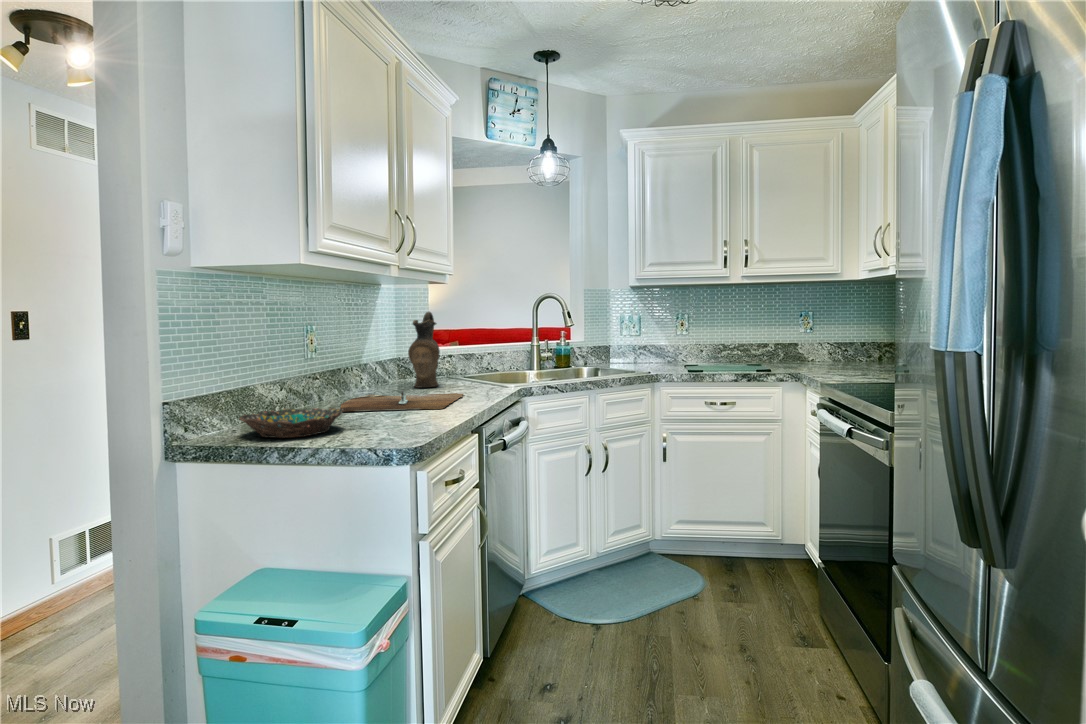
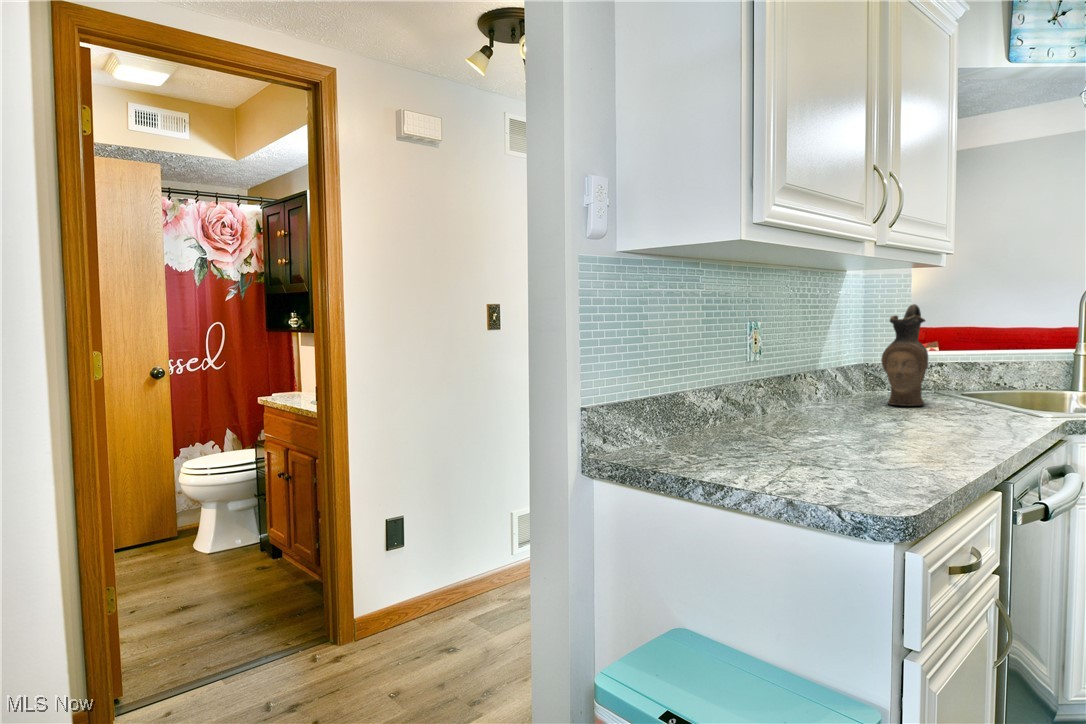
cutting board: present [340,390,463,412] -> none [787,411,969,445]
bowl: present [239,407,343,438] -> none [661,426,792,469]

